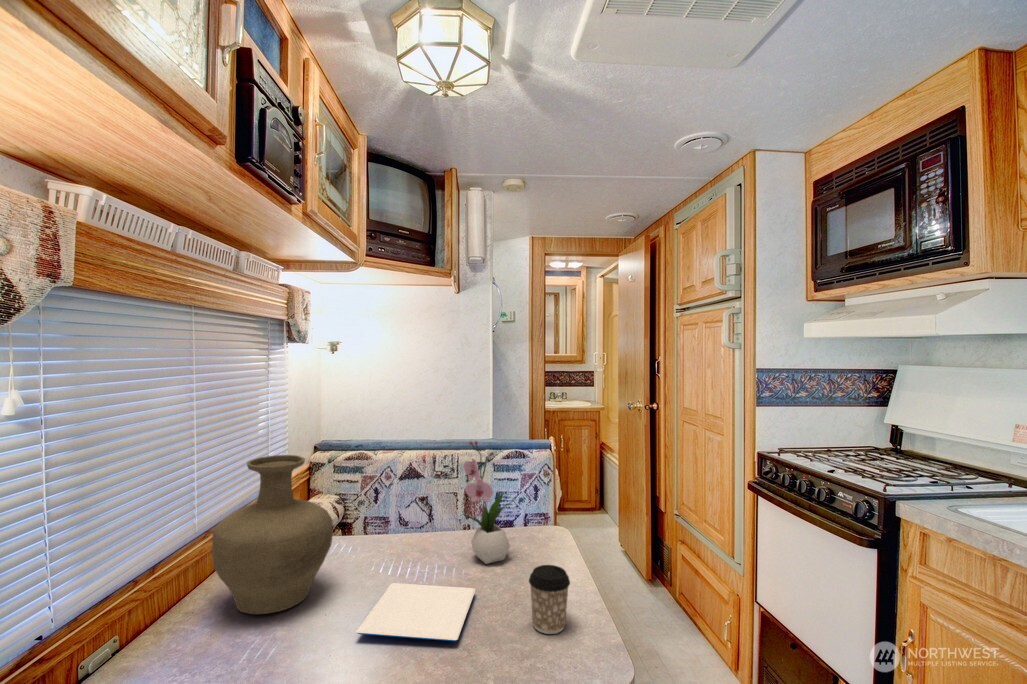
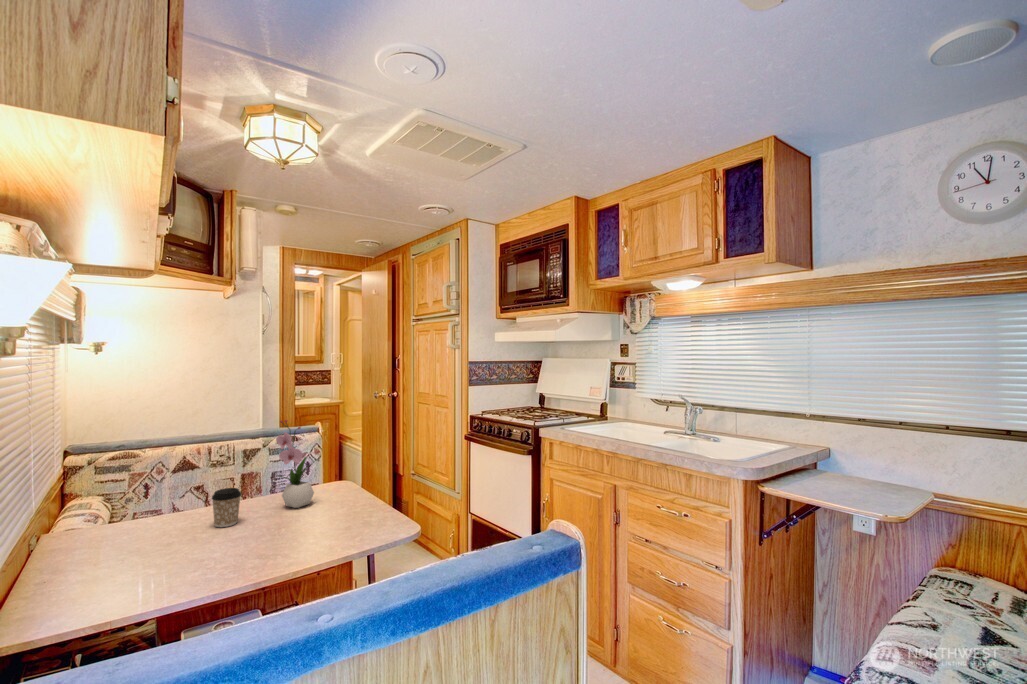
vase: present [212,455,333,614] -> none [57,441,174,571]
coffee cup: present [529,565,570,634] -> present [212,488,241,527]
plate: present [356,583,476,641] -> none [223,519,304,554]

